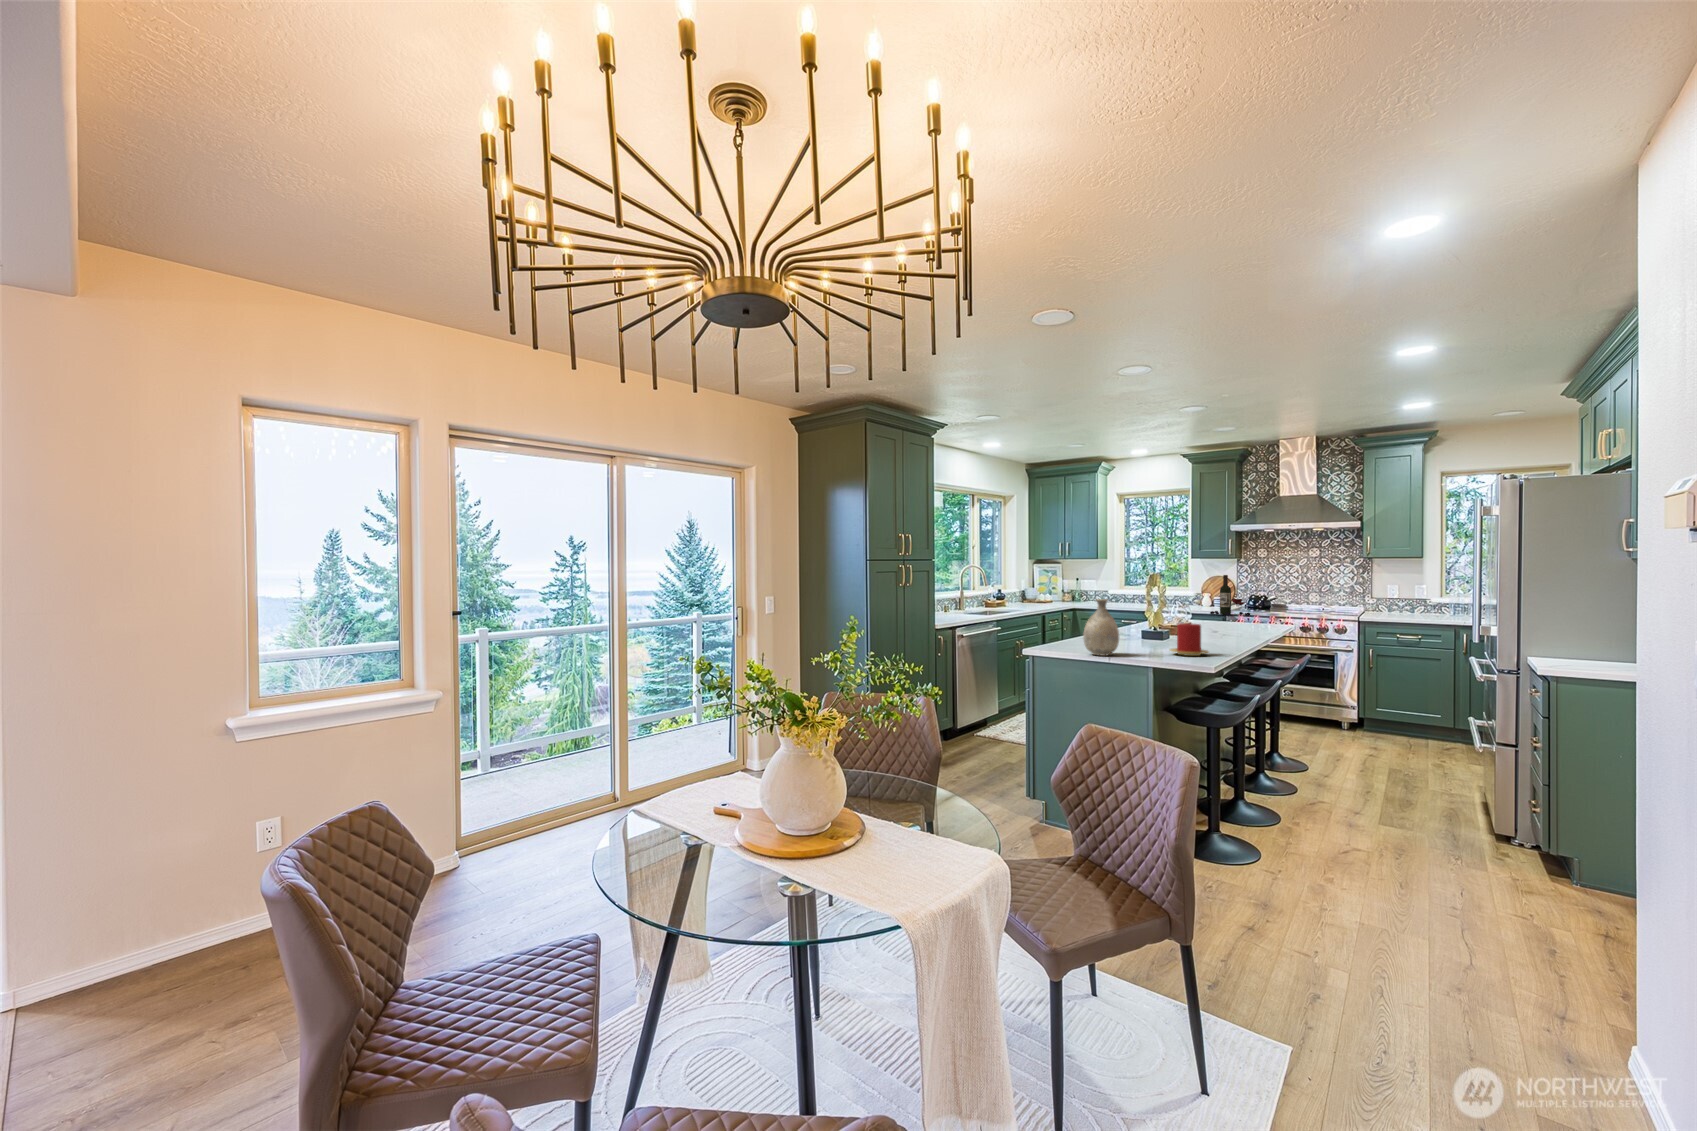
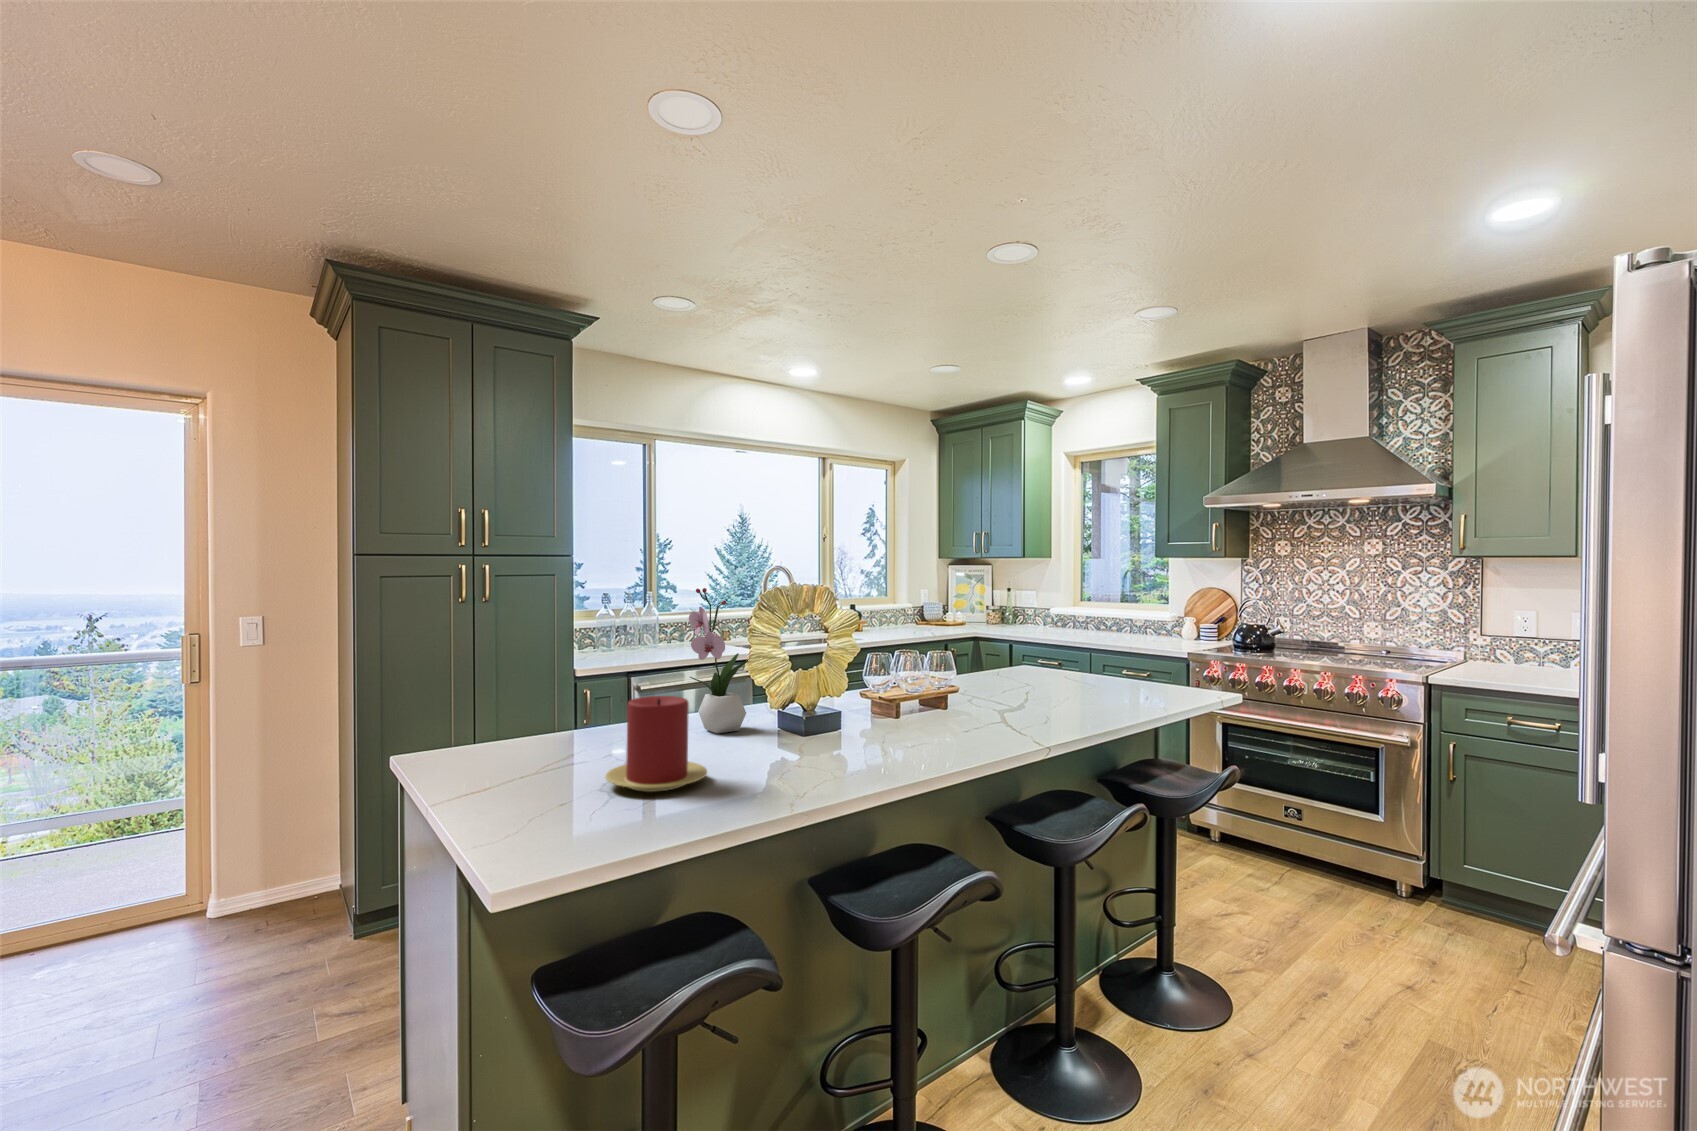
wine bottle: present [1210,575,1250,616] -> none [1169,585,1238,661]
flower arrangement: none [1126,583,1151,645] -> present [689,588,750,733]
vase: present [1083,599,1119,656] -> none [430,624,525,770]

